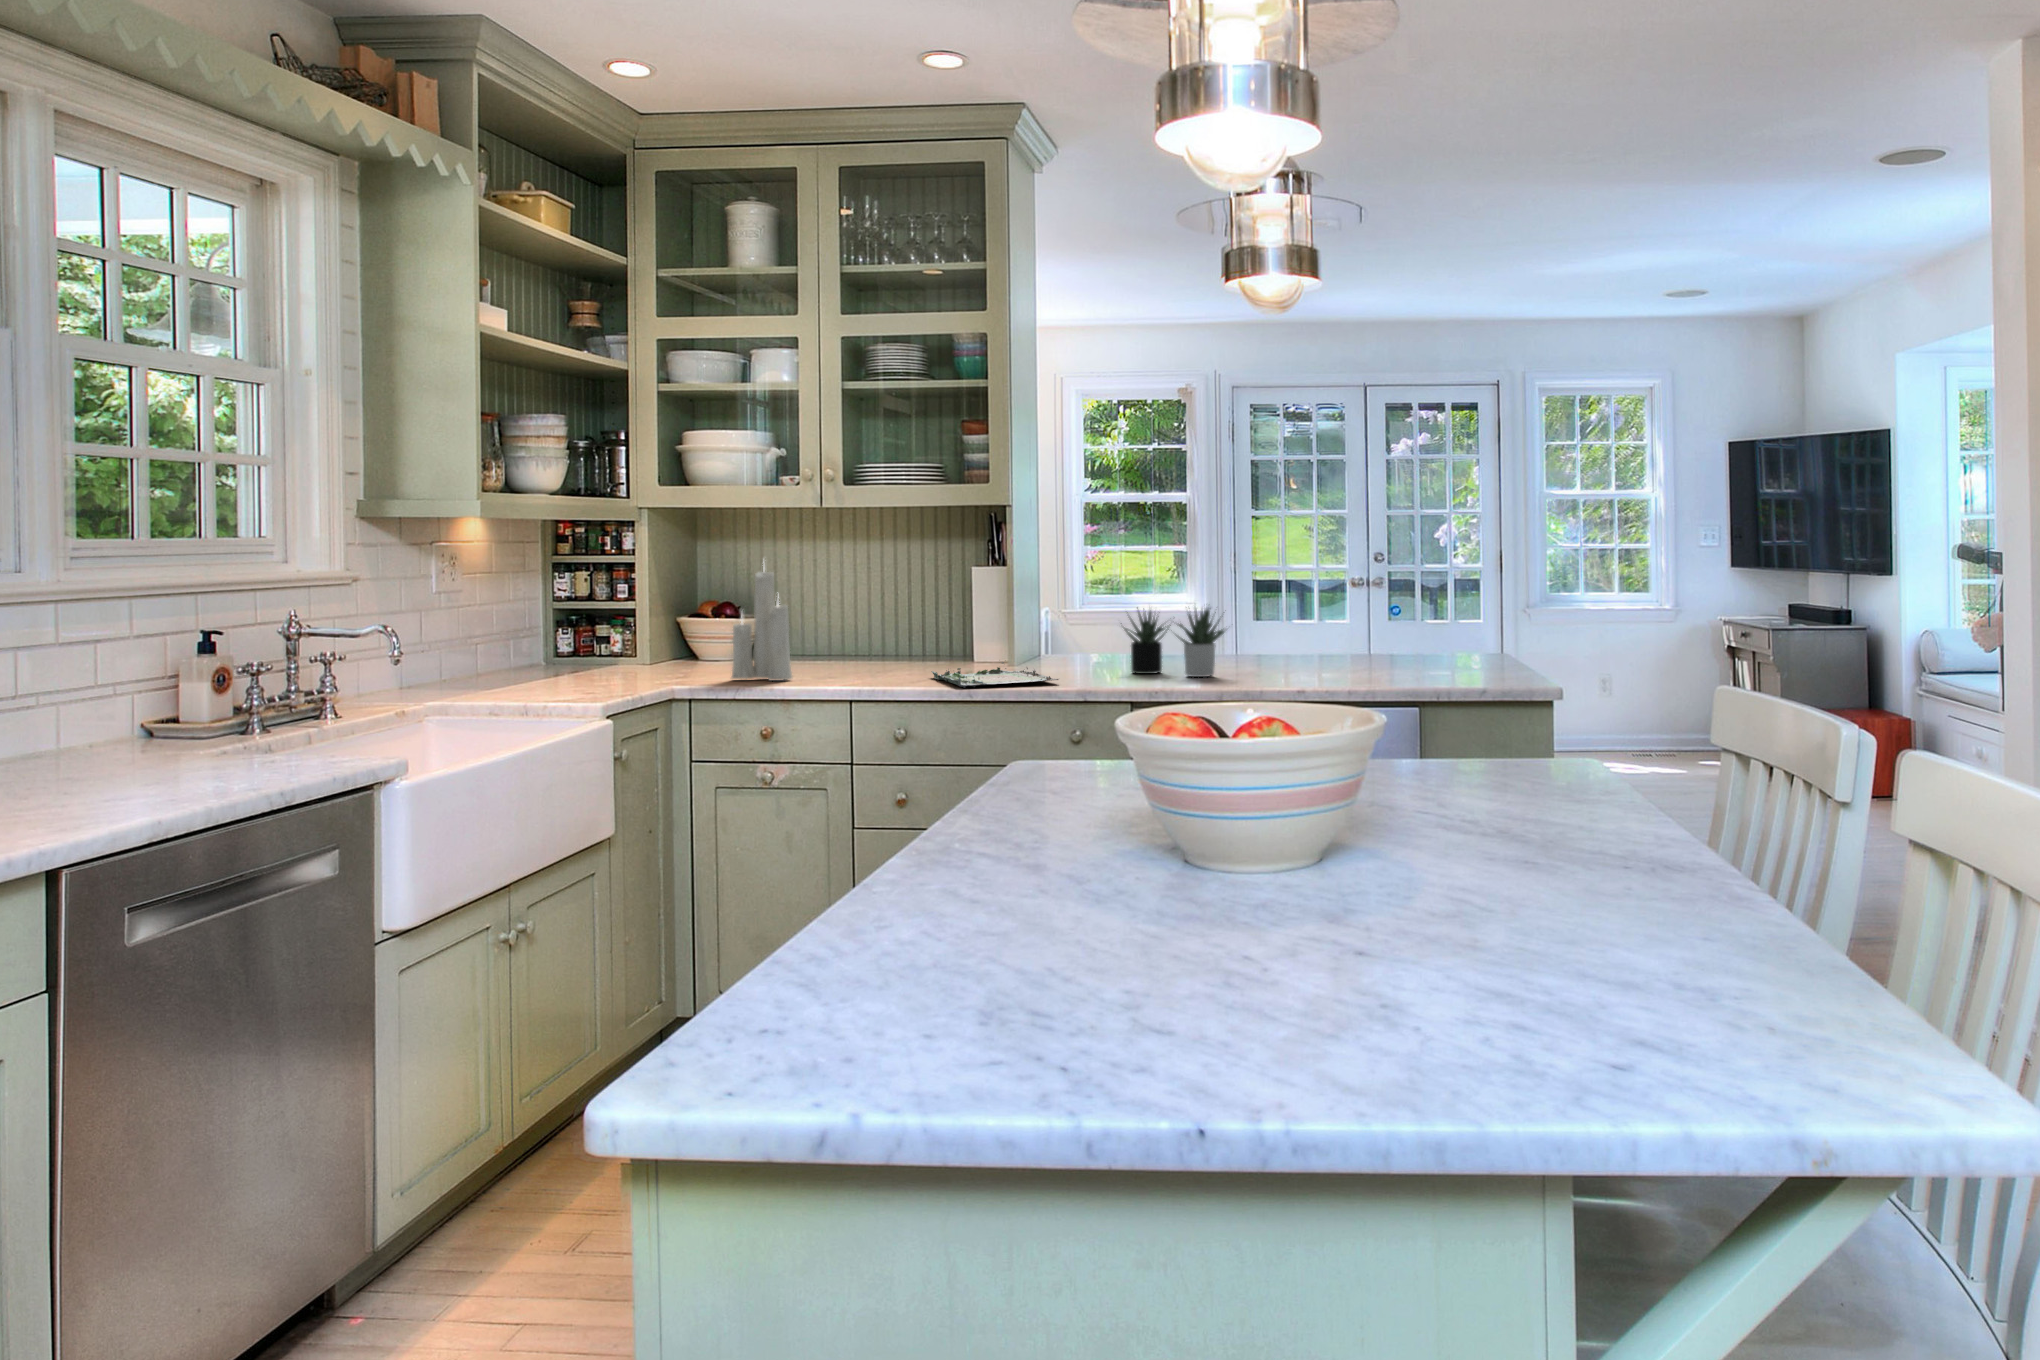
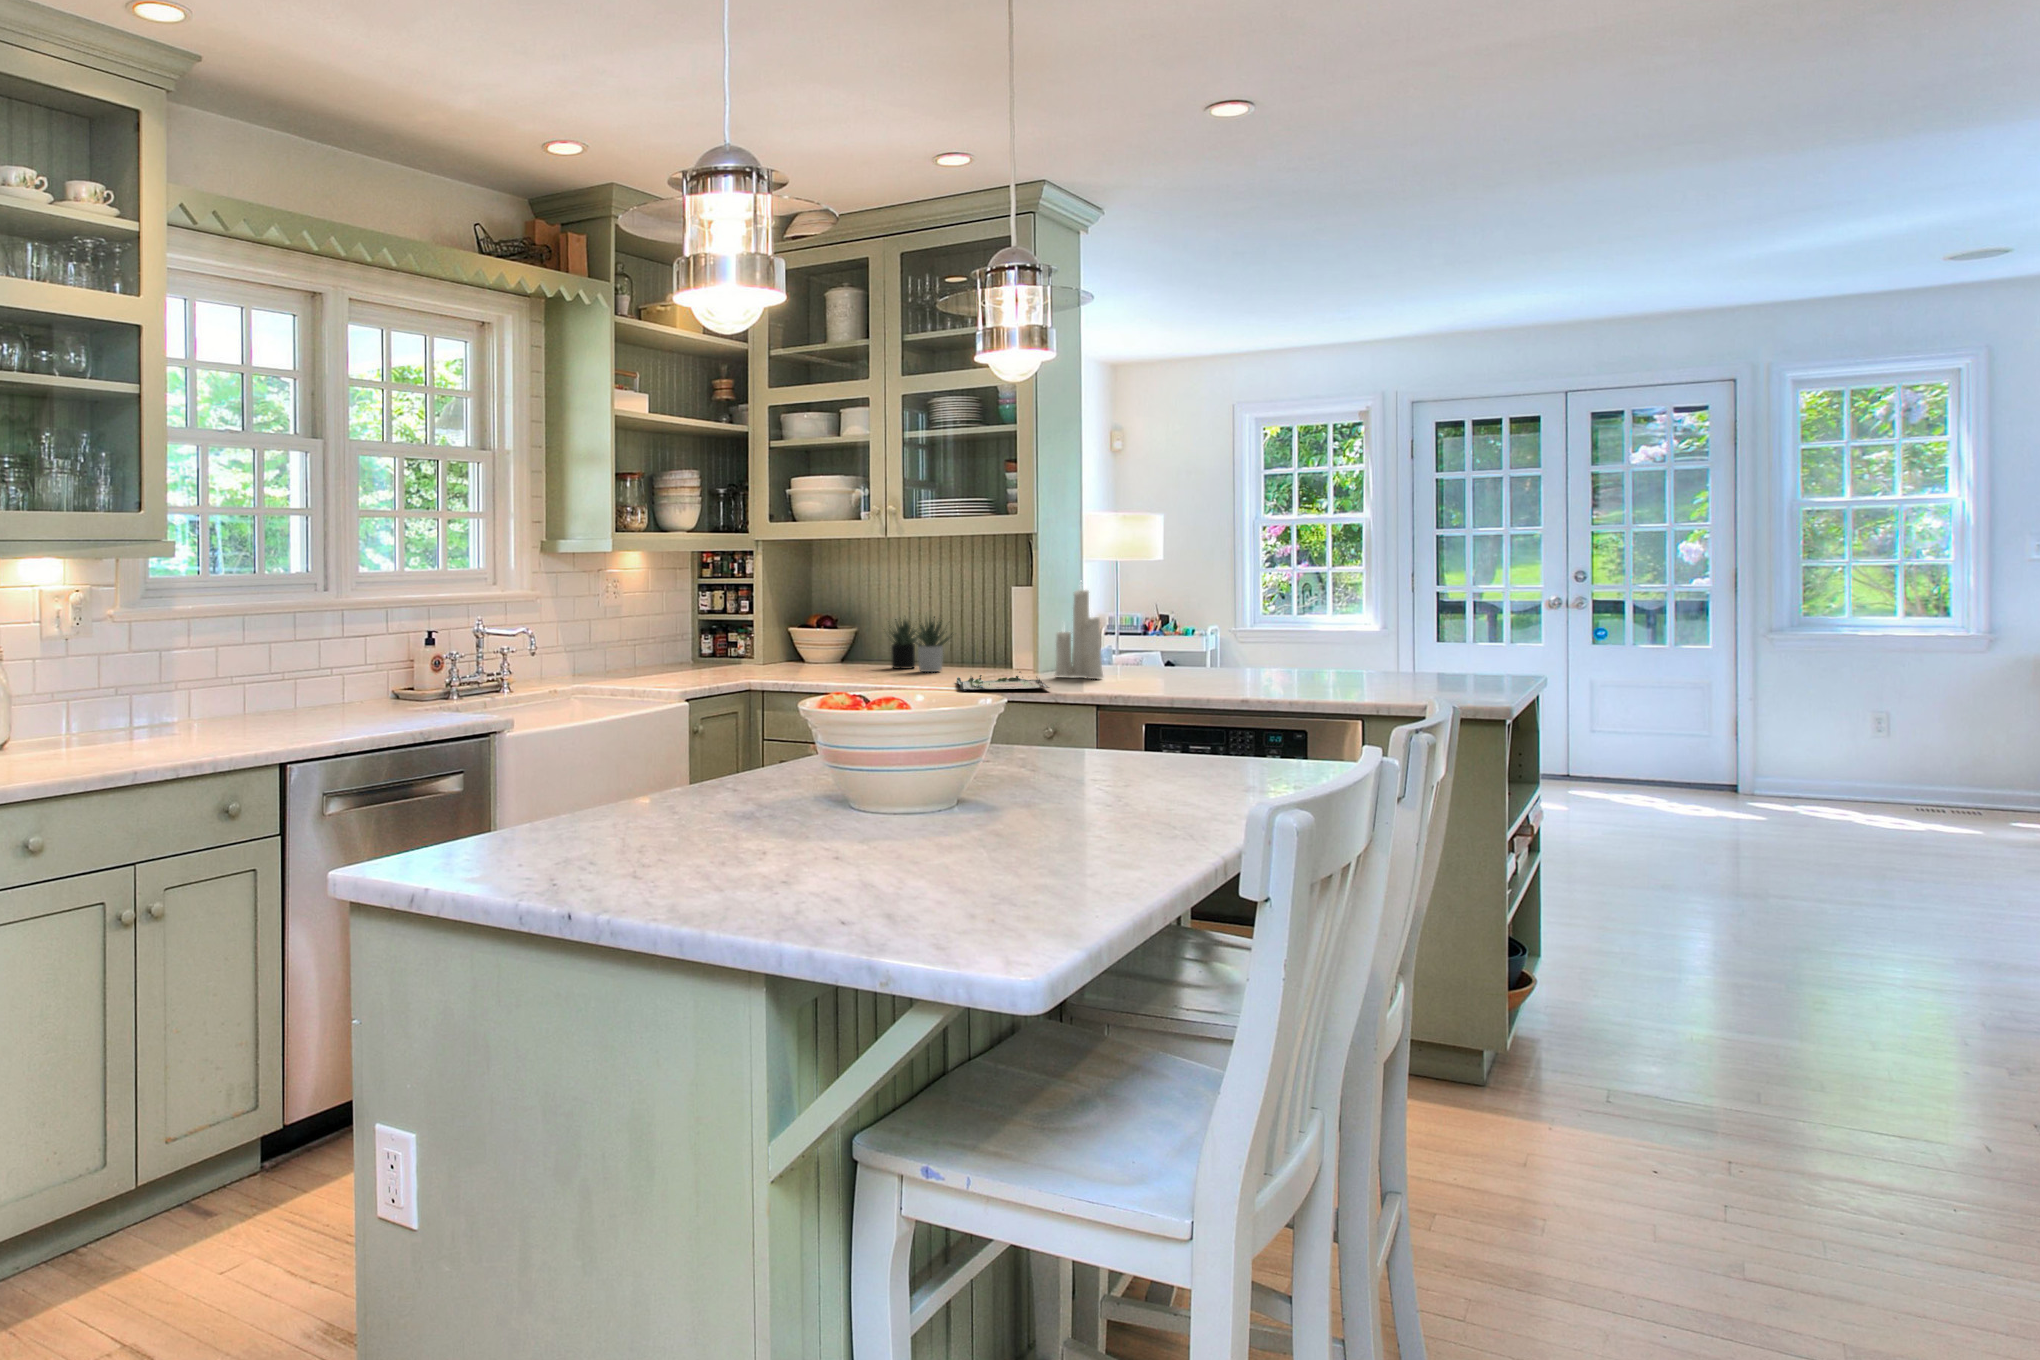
candle: present [732,570,792,680] -> present [1055,580,1103,679]
succulent plant: present [1124,607,1225,677] -> present [890,616,952,672]

